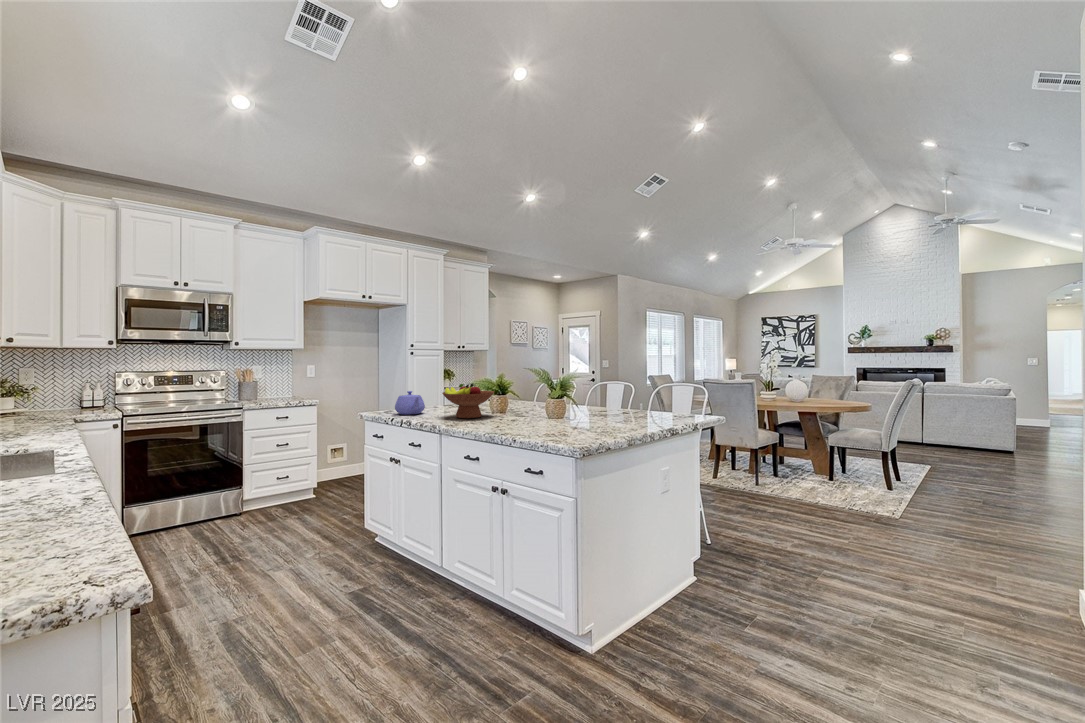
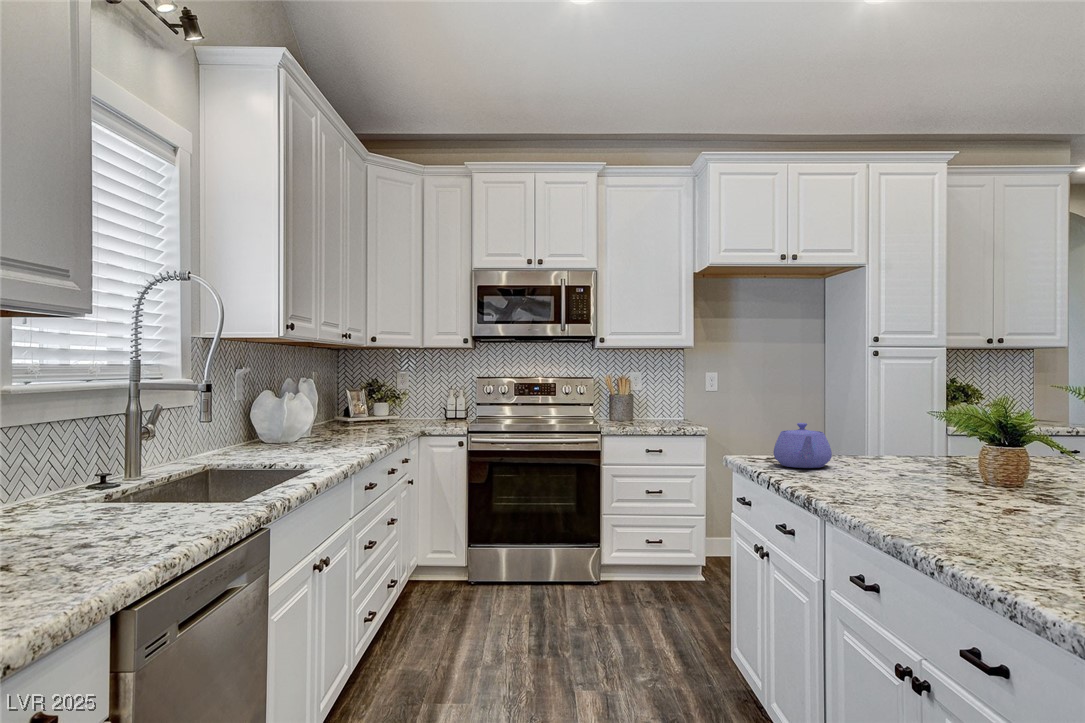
fruit bowl: present [442,383,494,418] -> none [846,415,970,491]

